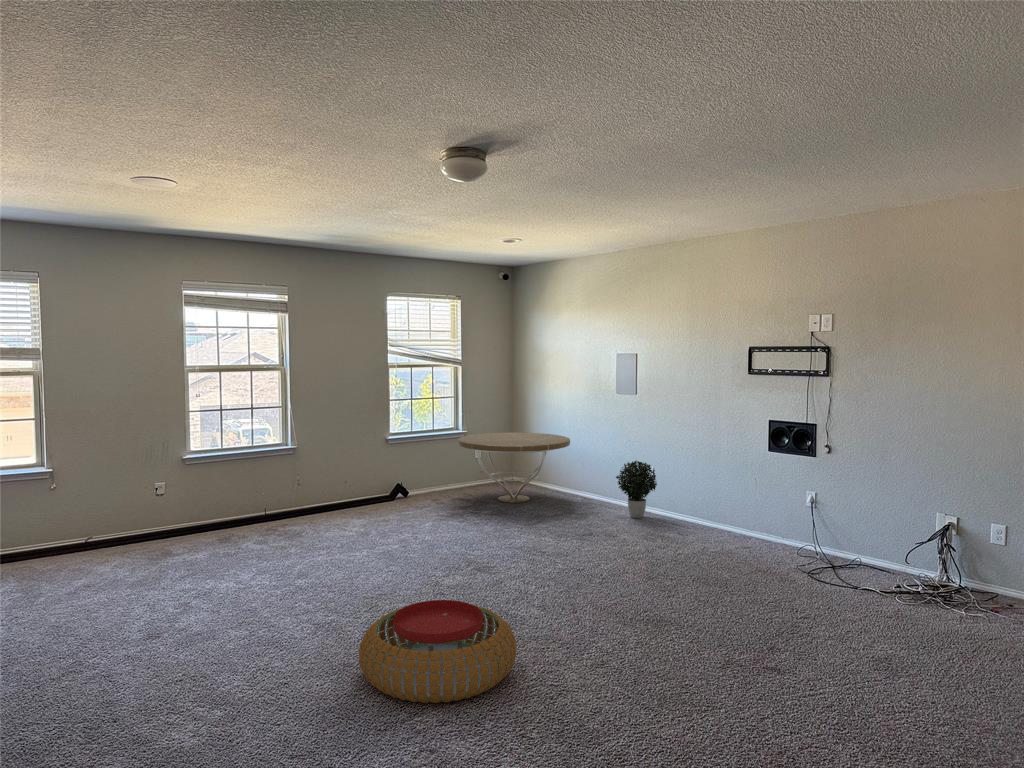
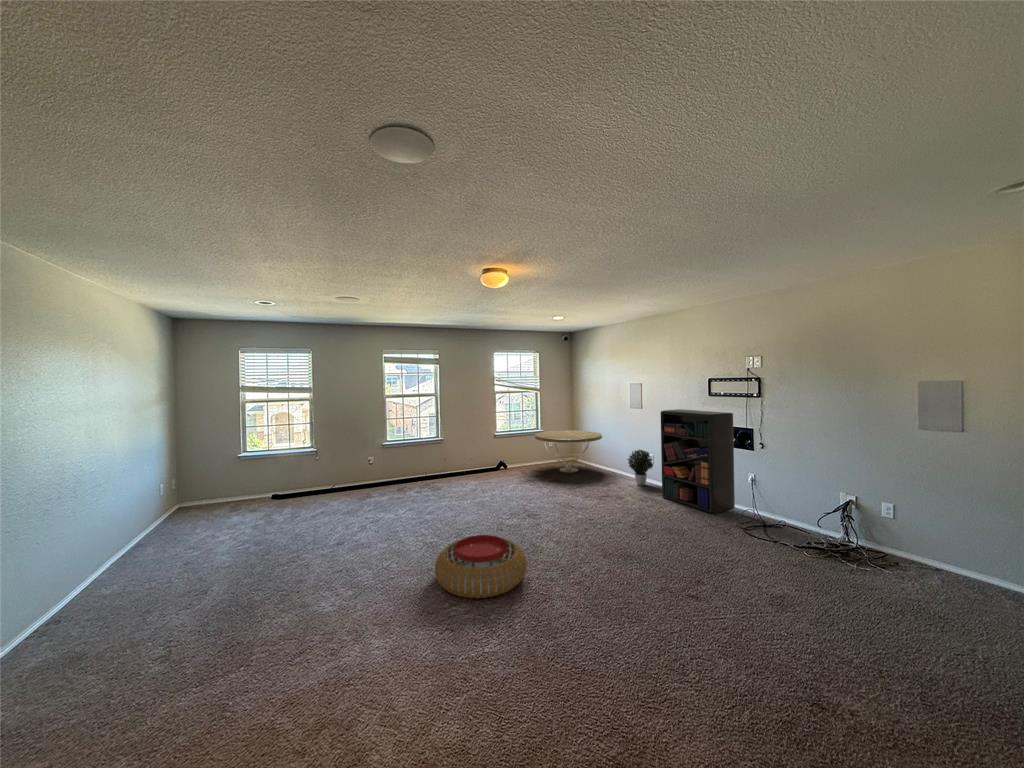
bookshelf: none [676,395,787,554] -> present [661,409,735,514]

